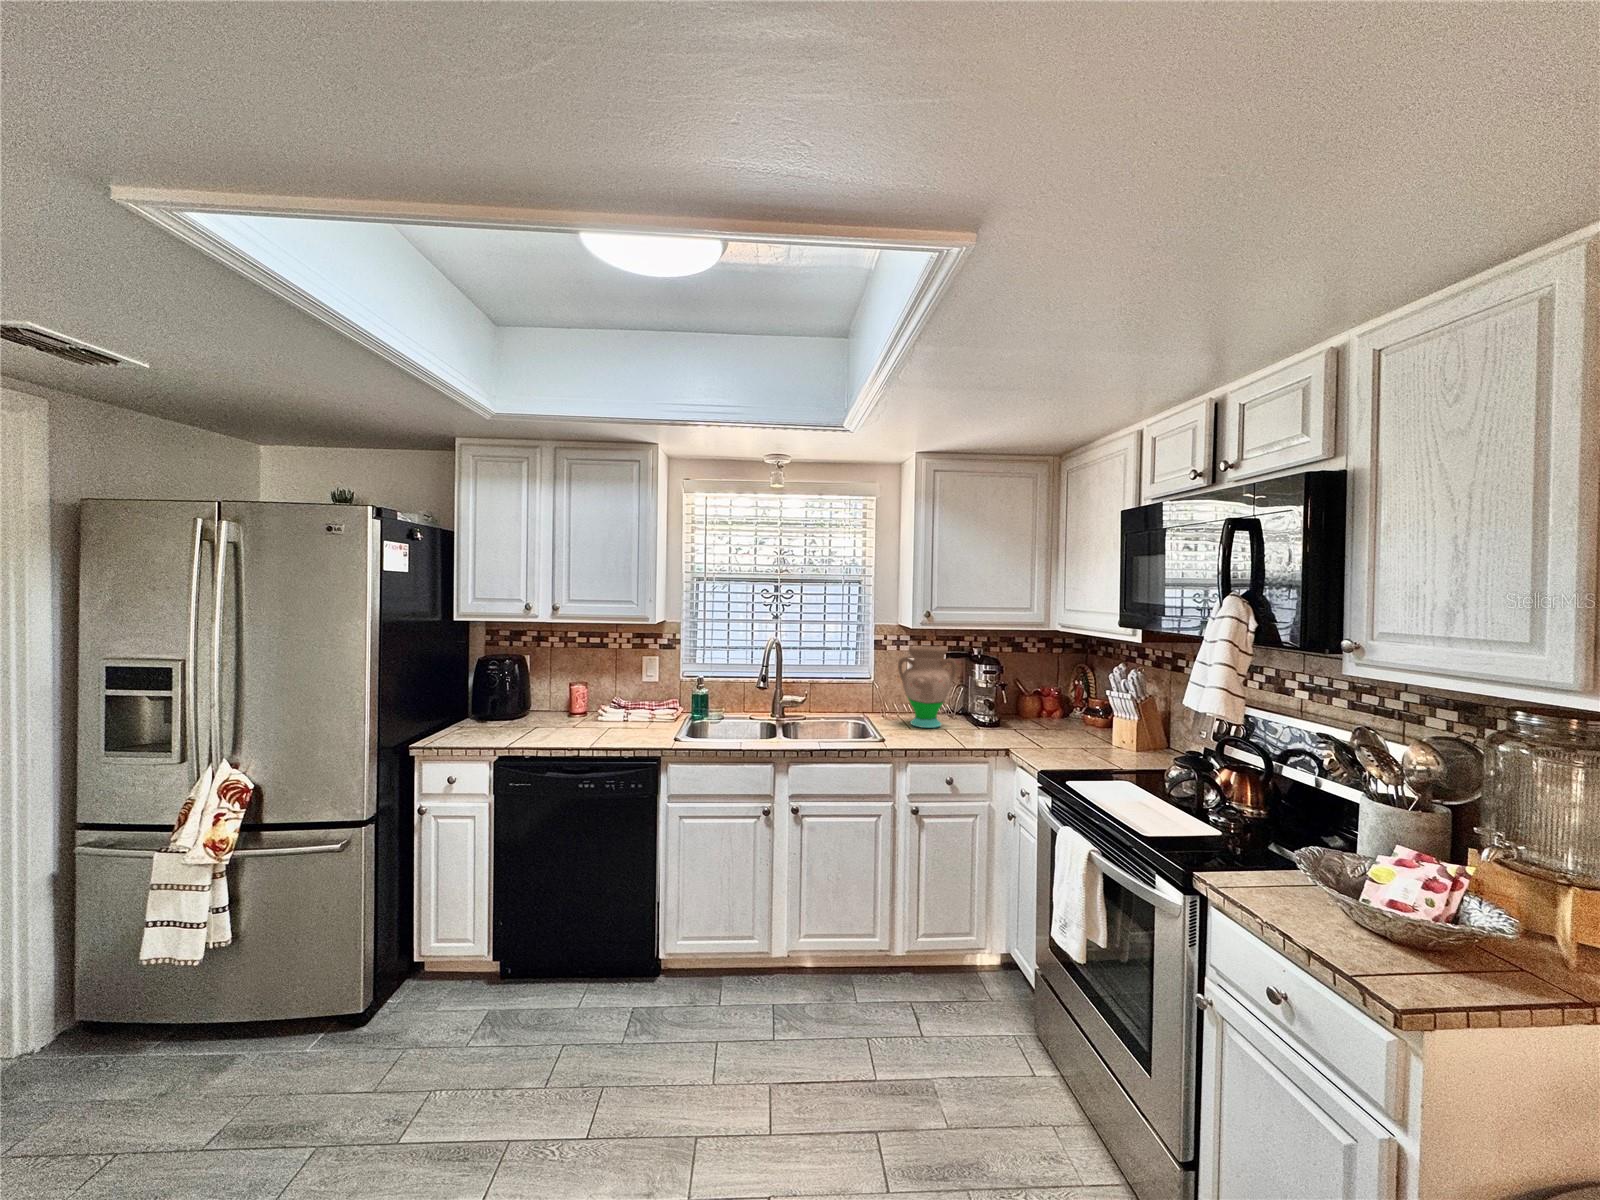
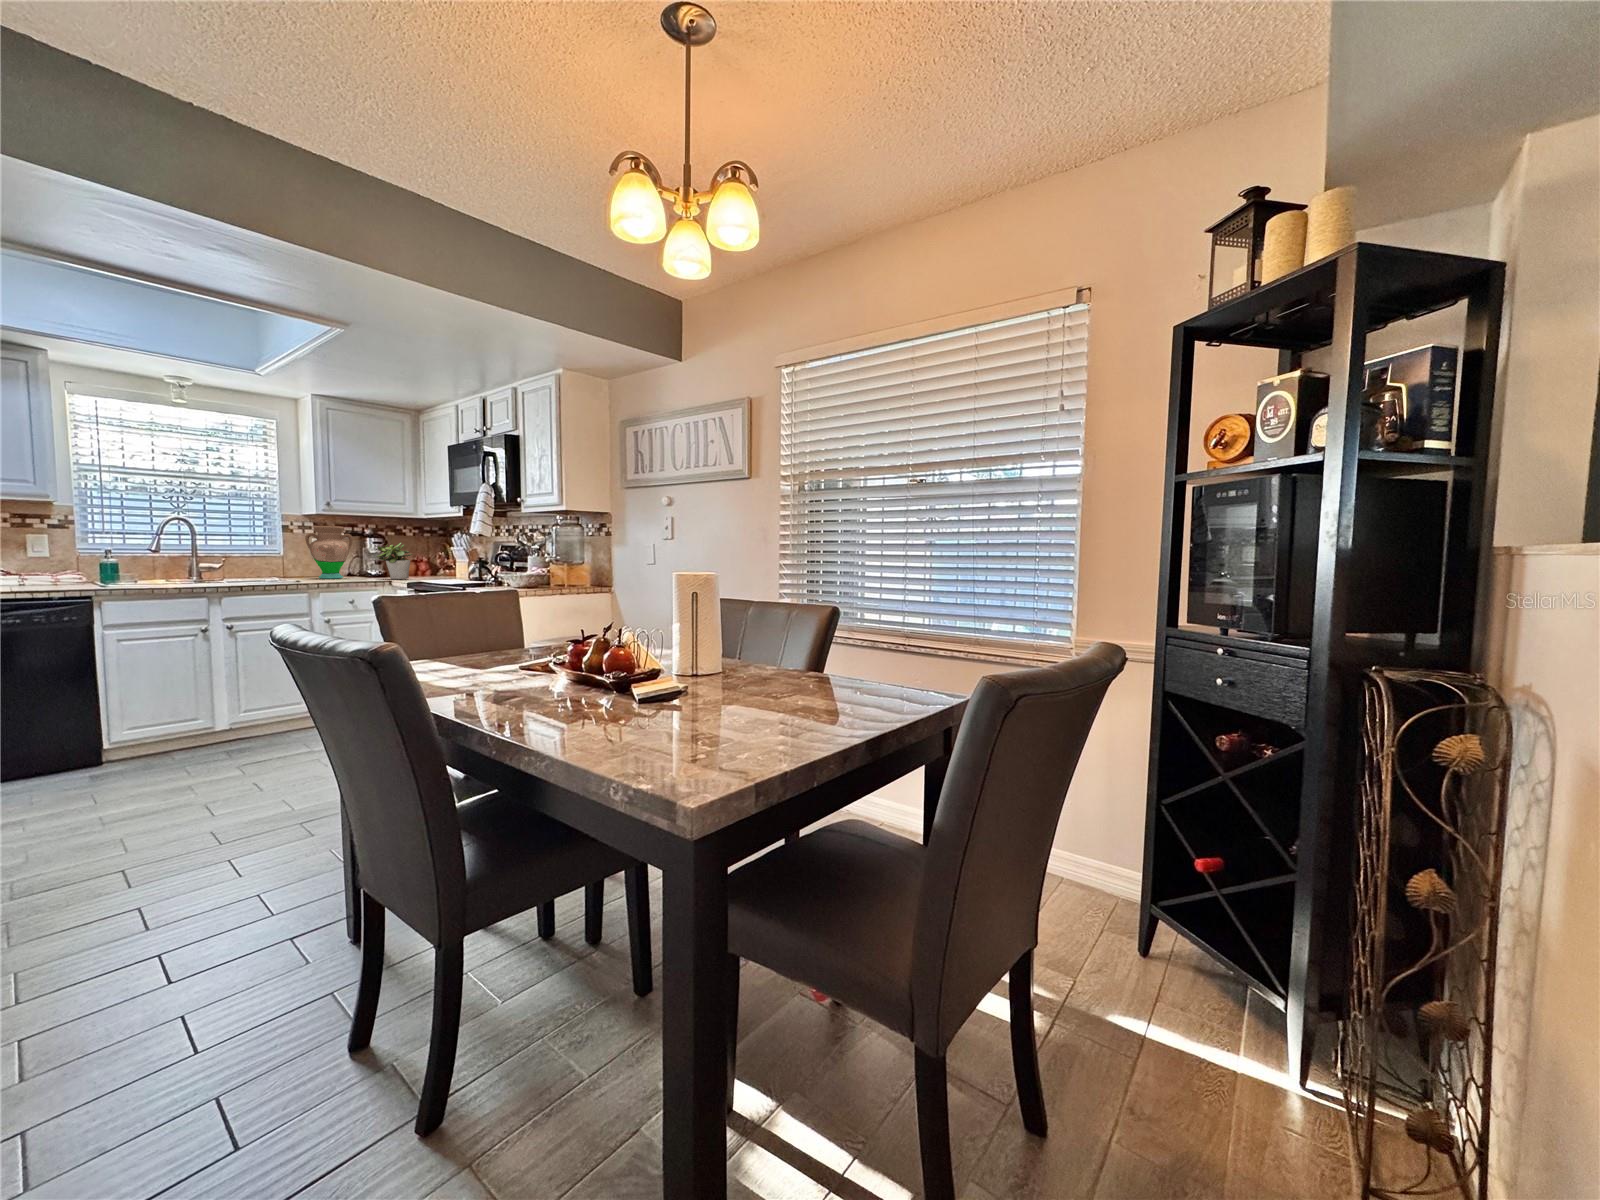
potted plant: none [988,678,1042,742] -> present [377,543,412,579]

